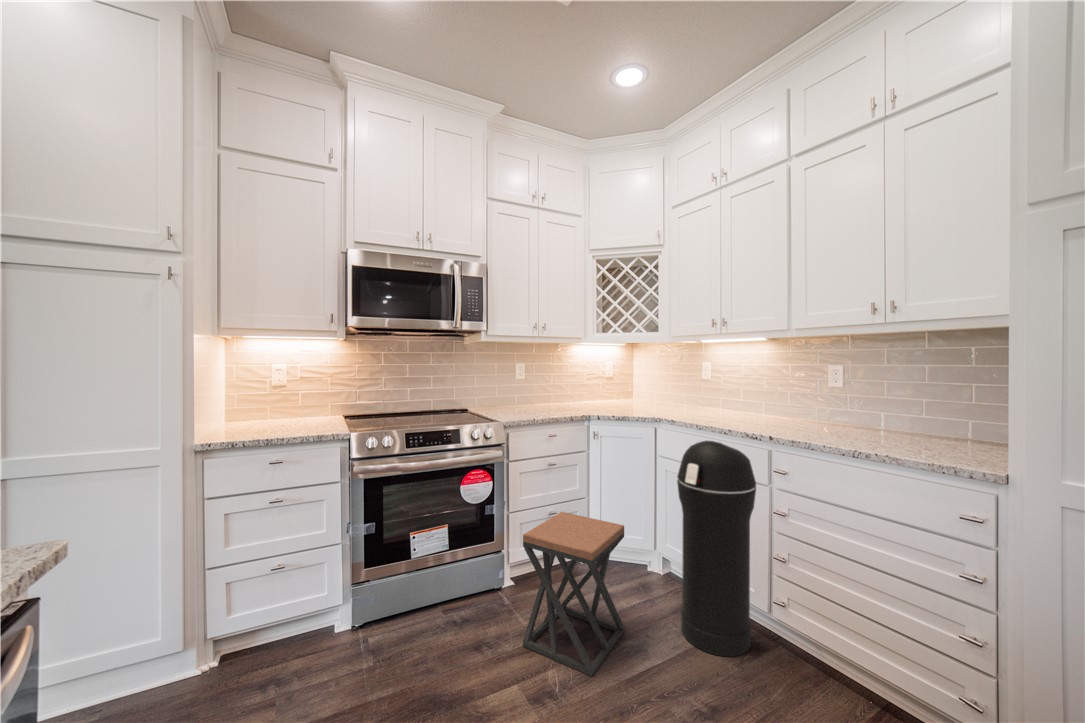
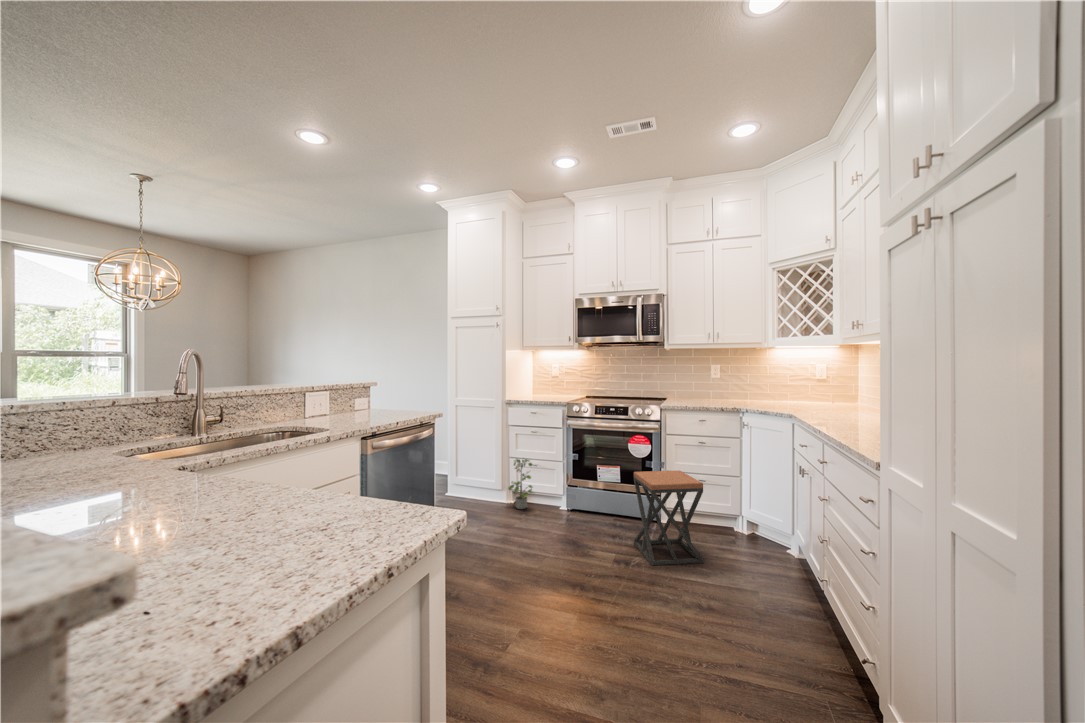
trash can: present [677,441,756,657] -> none [731,426,805,604]
potted plant: none [214,559,293,677] -> present [509,459,534,509]

